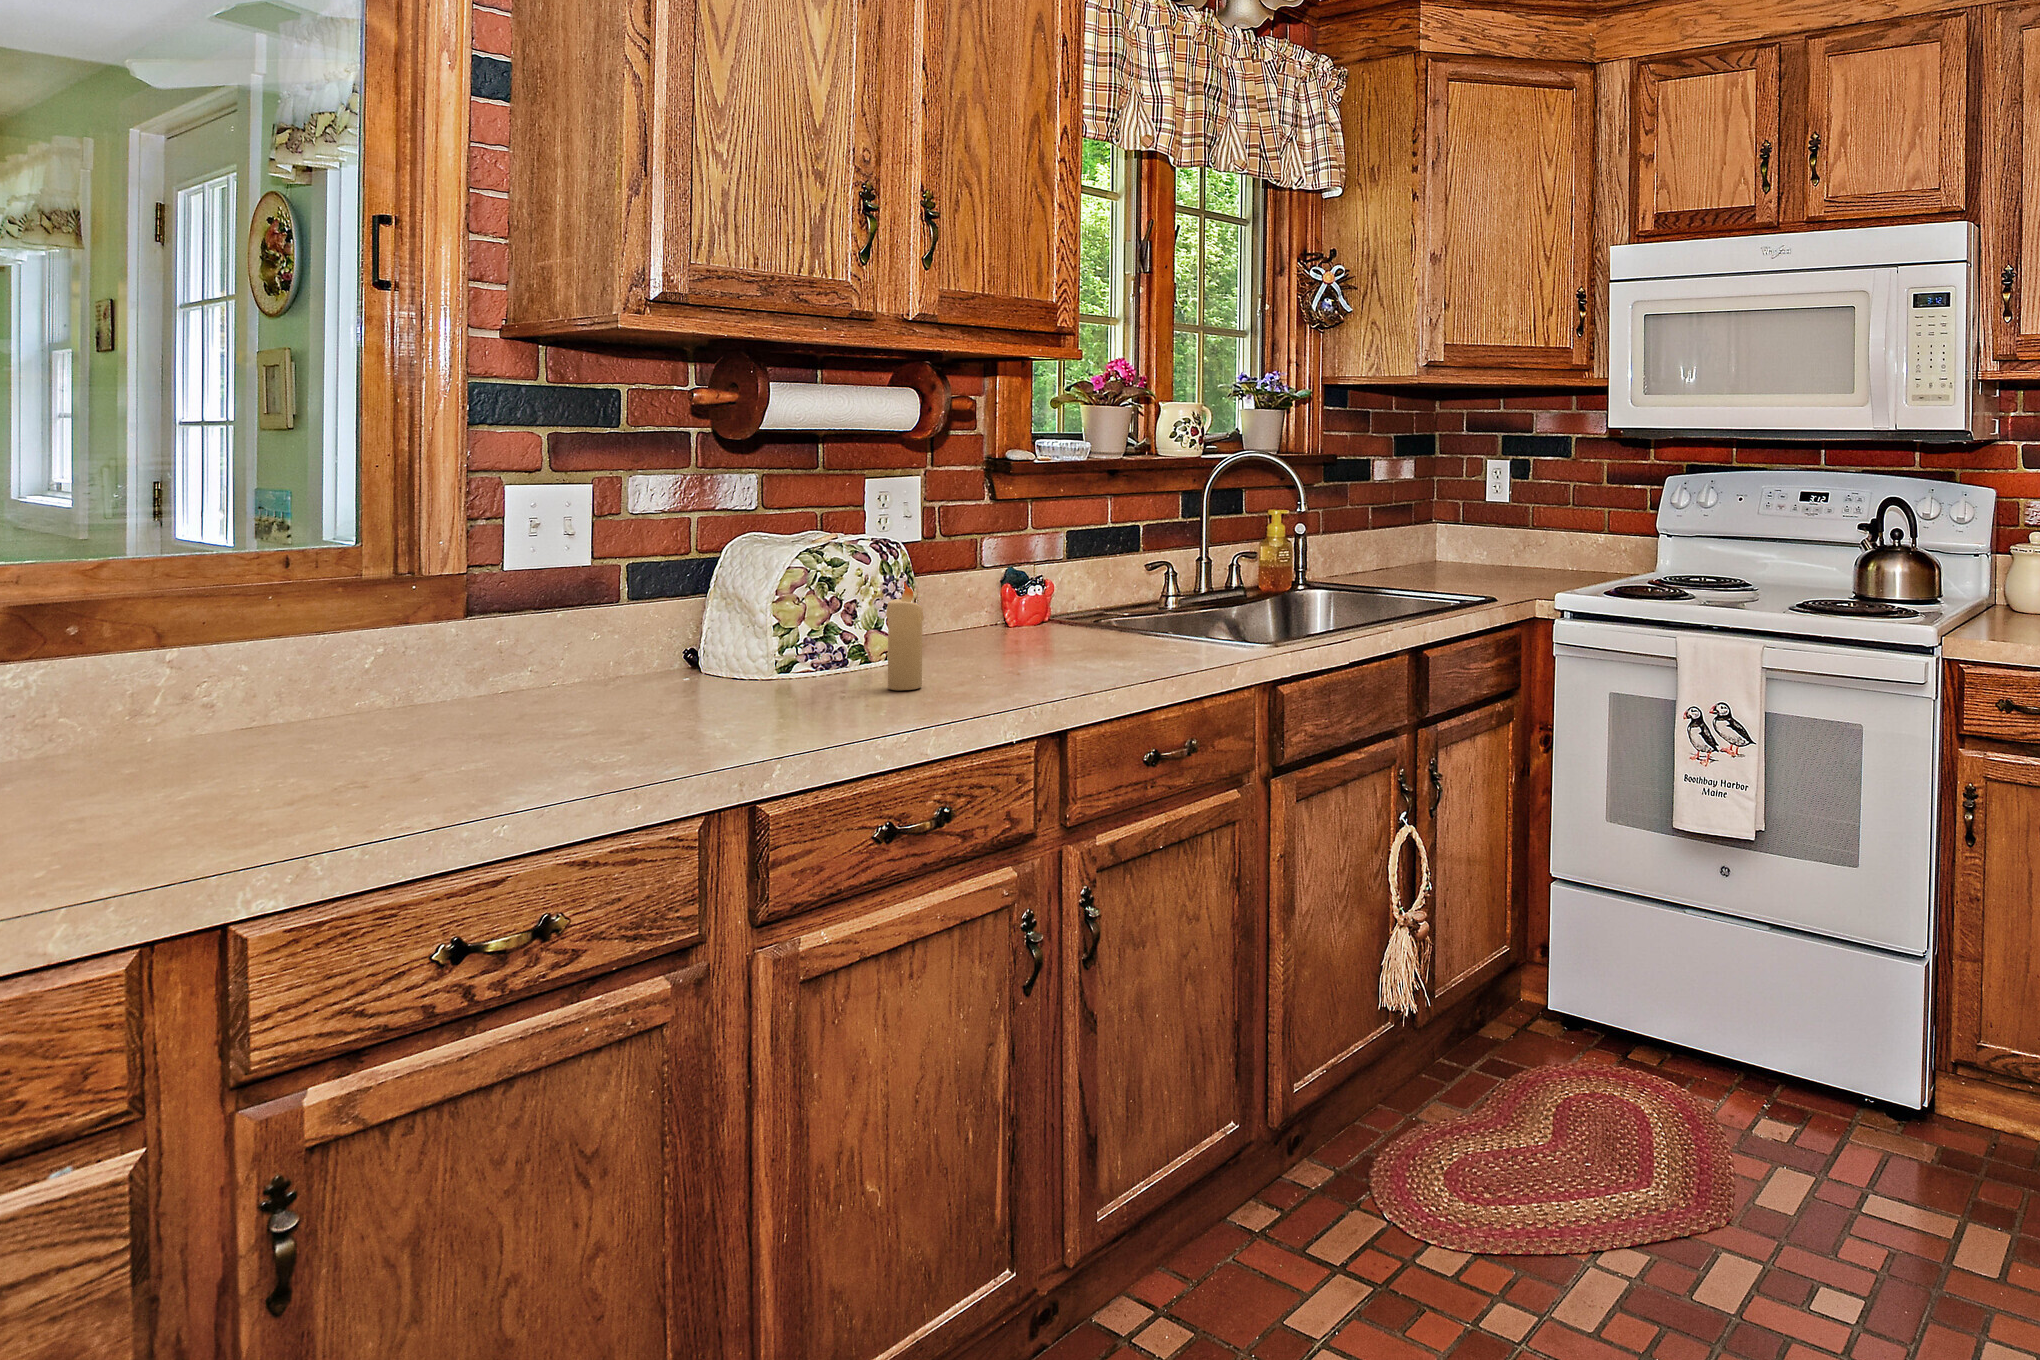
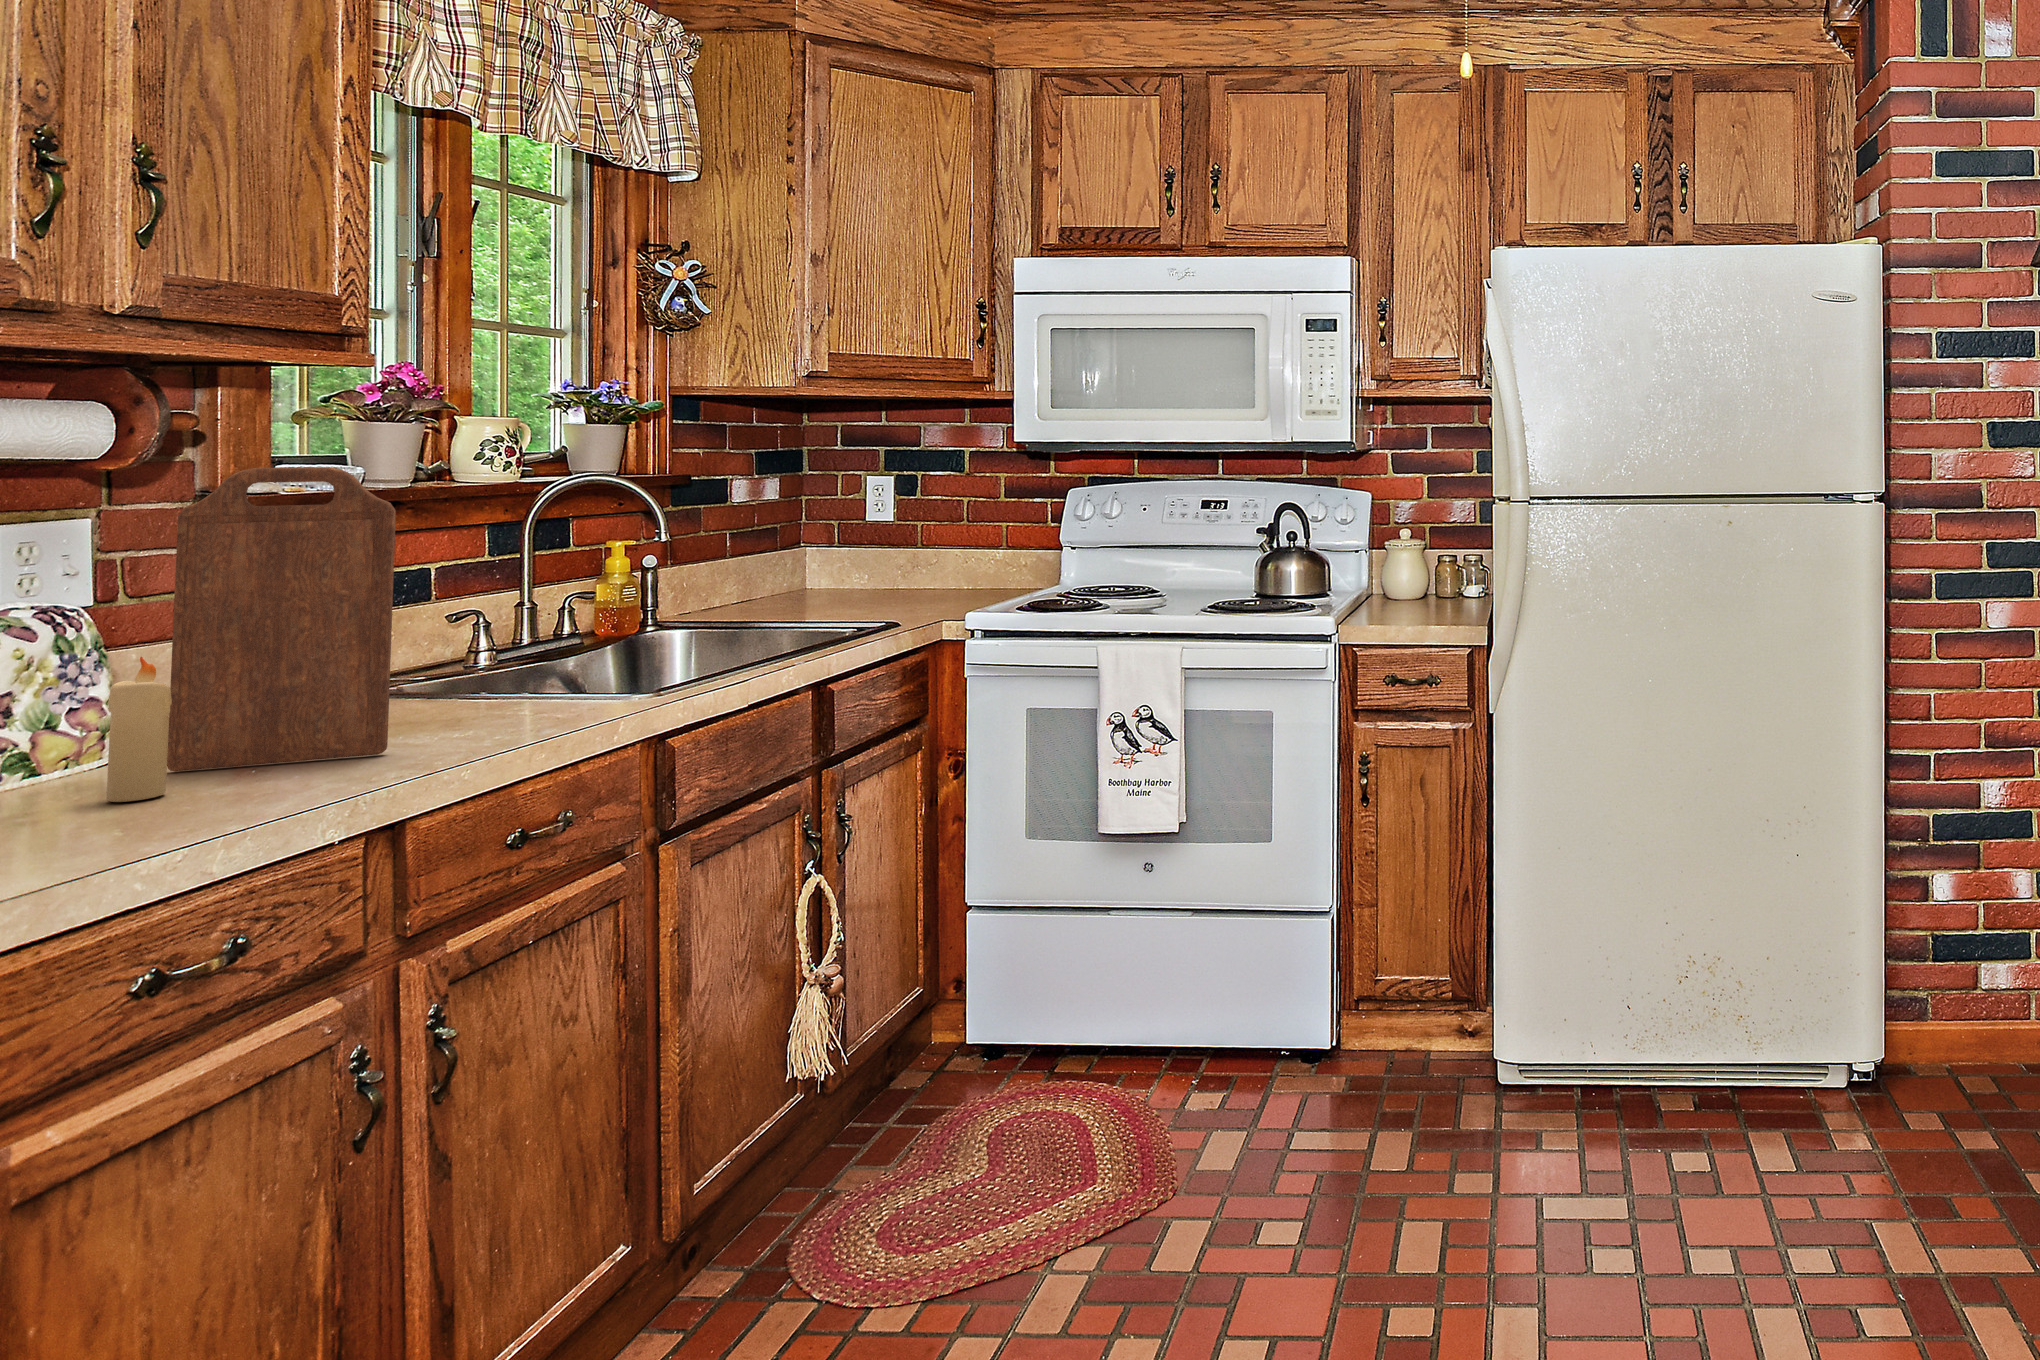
cutting board: none [936,440,1067,674] -> present [167,467,396,771]

